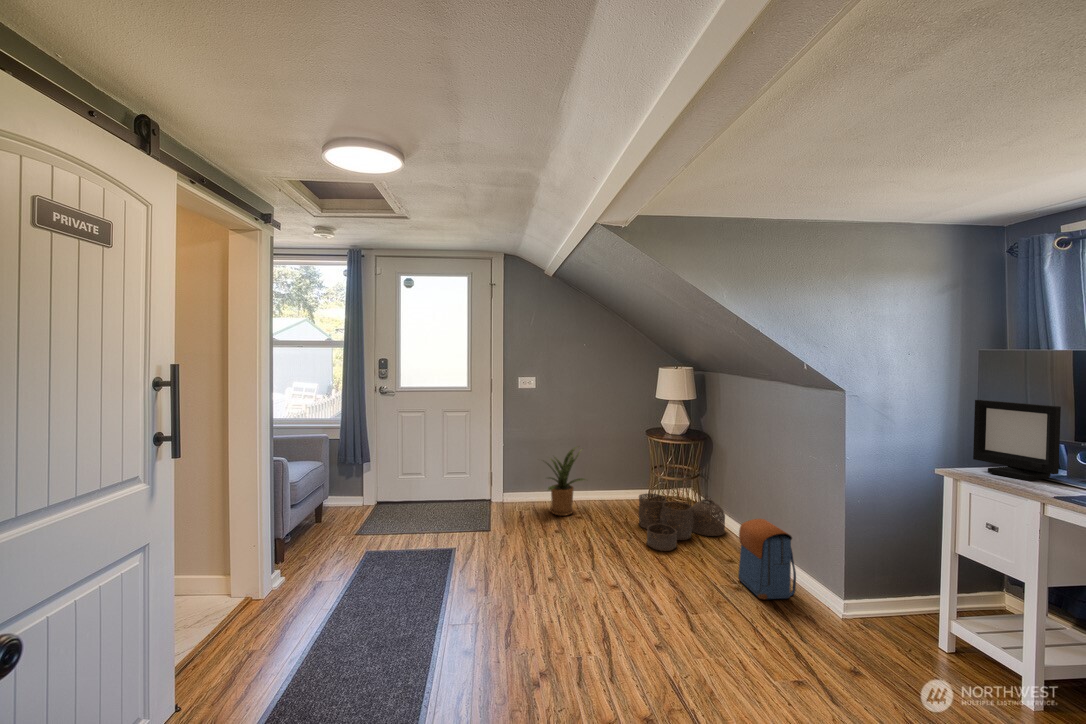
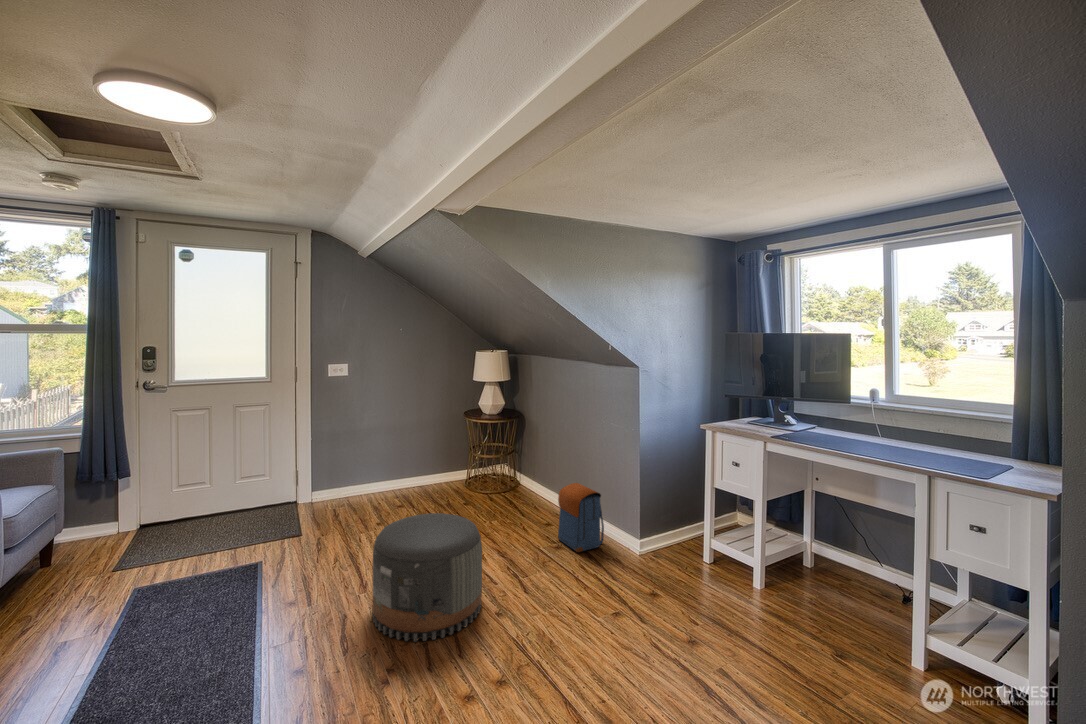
picture frame: present [973,400,1061,481] -> none [723,372,773,429]
house plant: present [546,447,585,516] -> none [347,433,410,508]
woven basket: present [639,489,725,551] -> none [463,469,541,526]
pouf: none [536,527,643,657] -> present [372,513,482,641]

